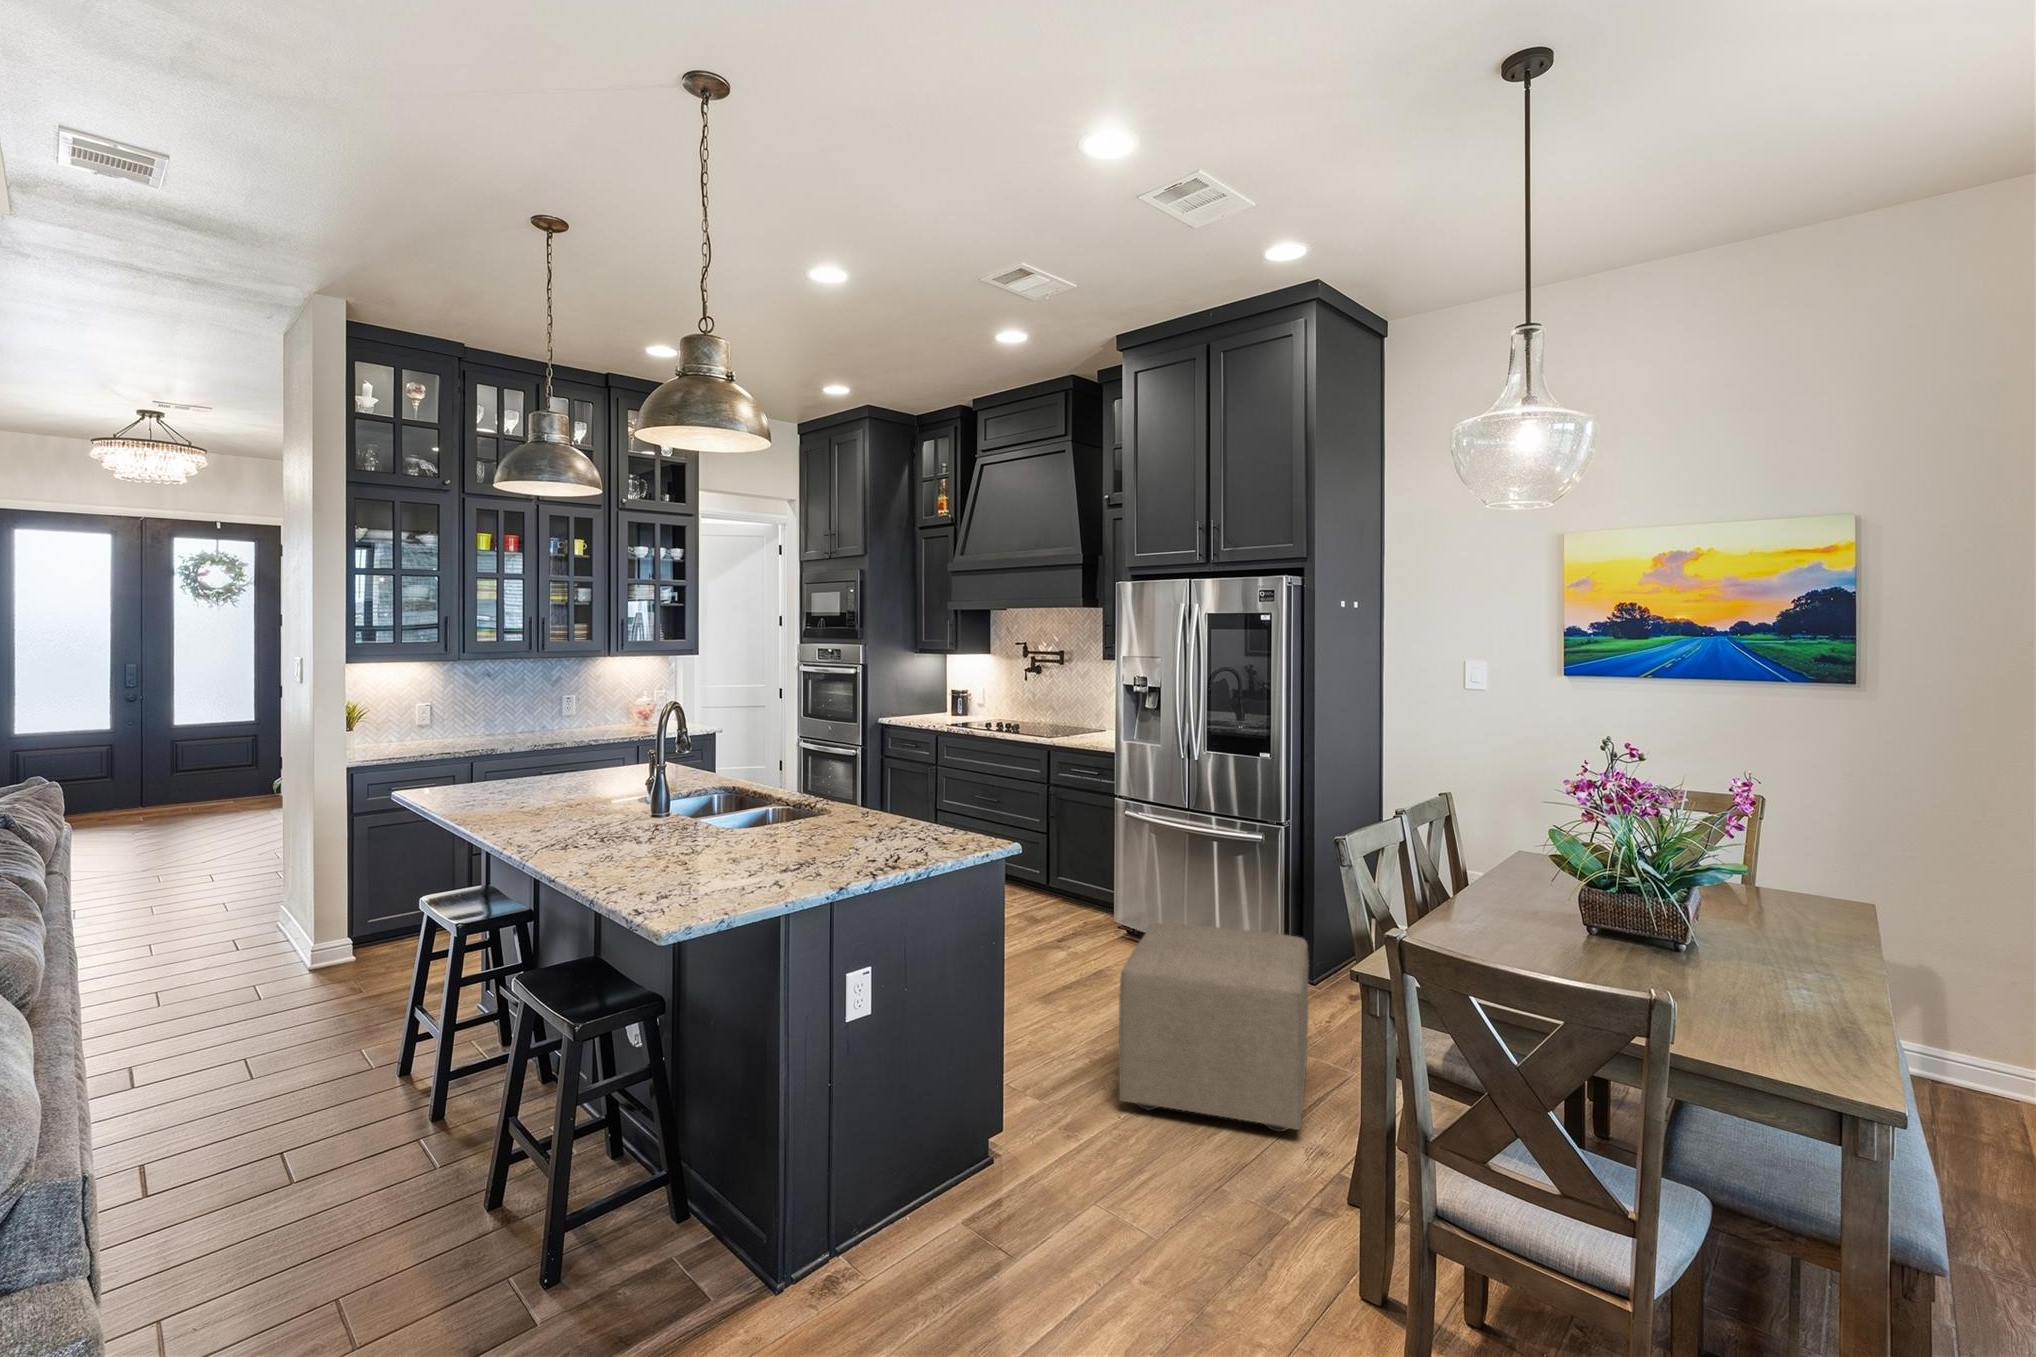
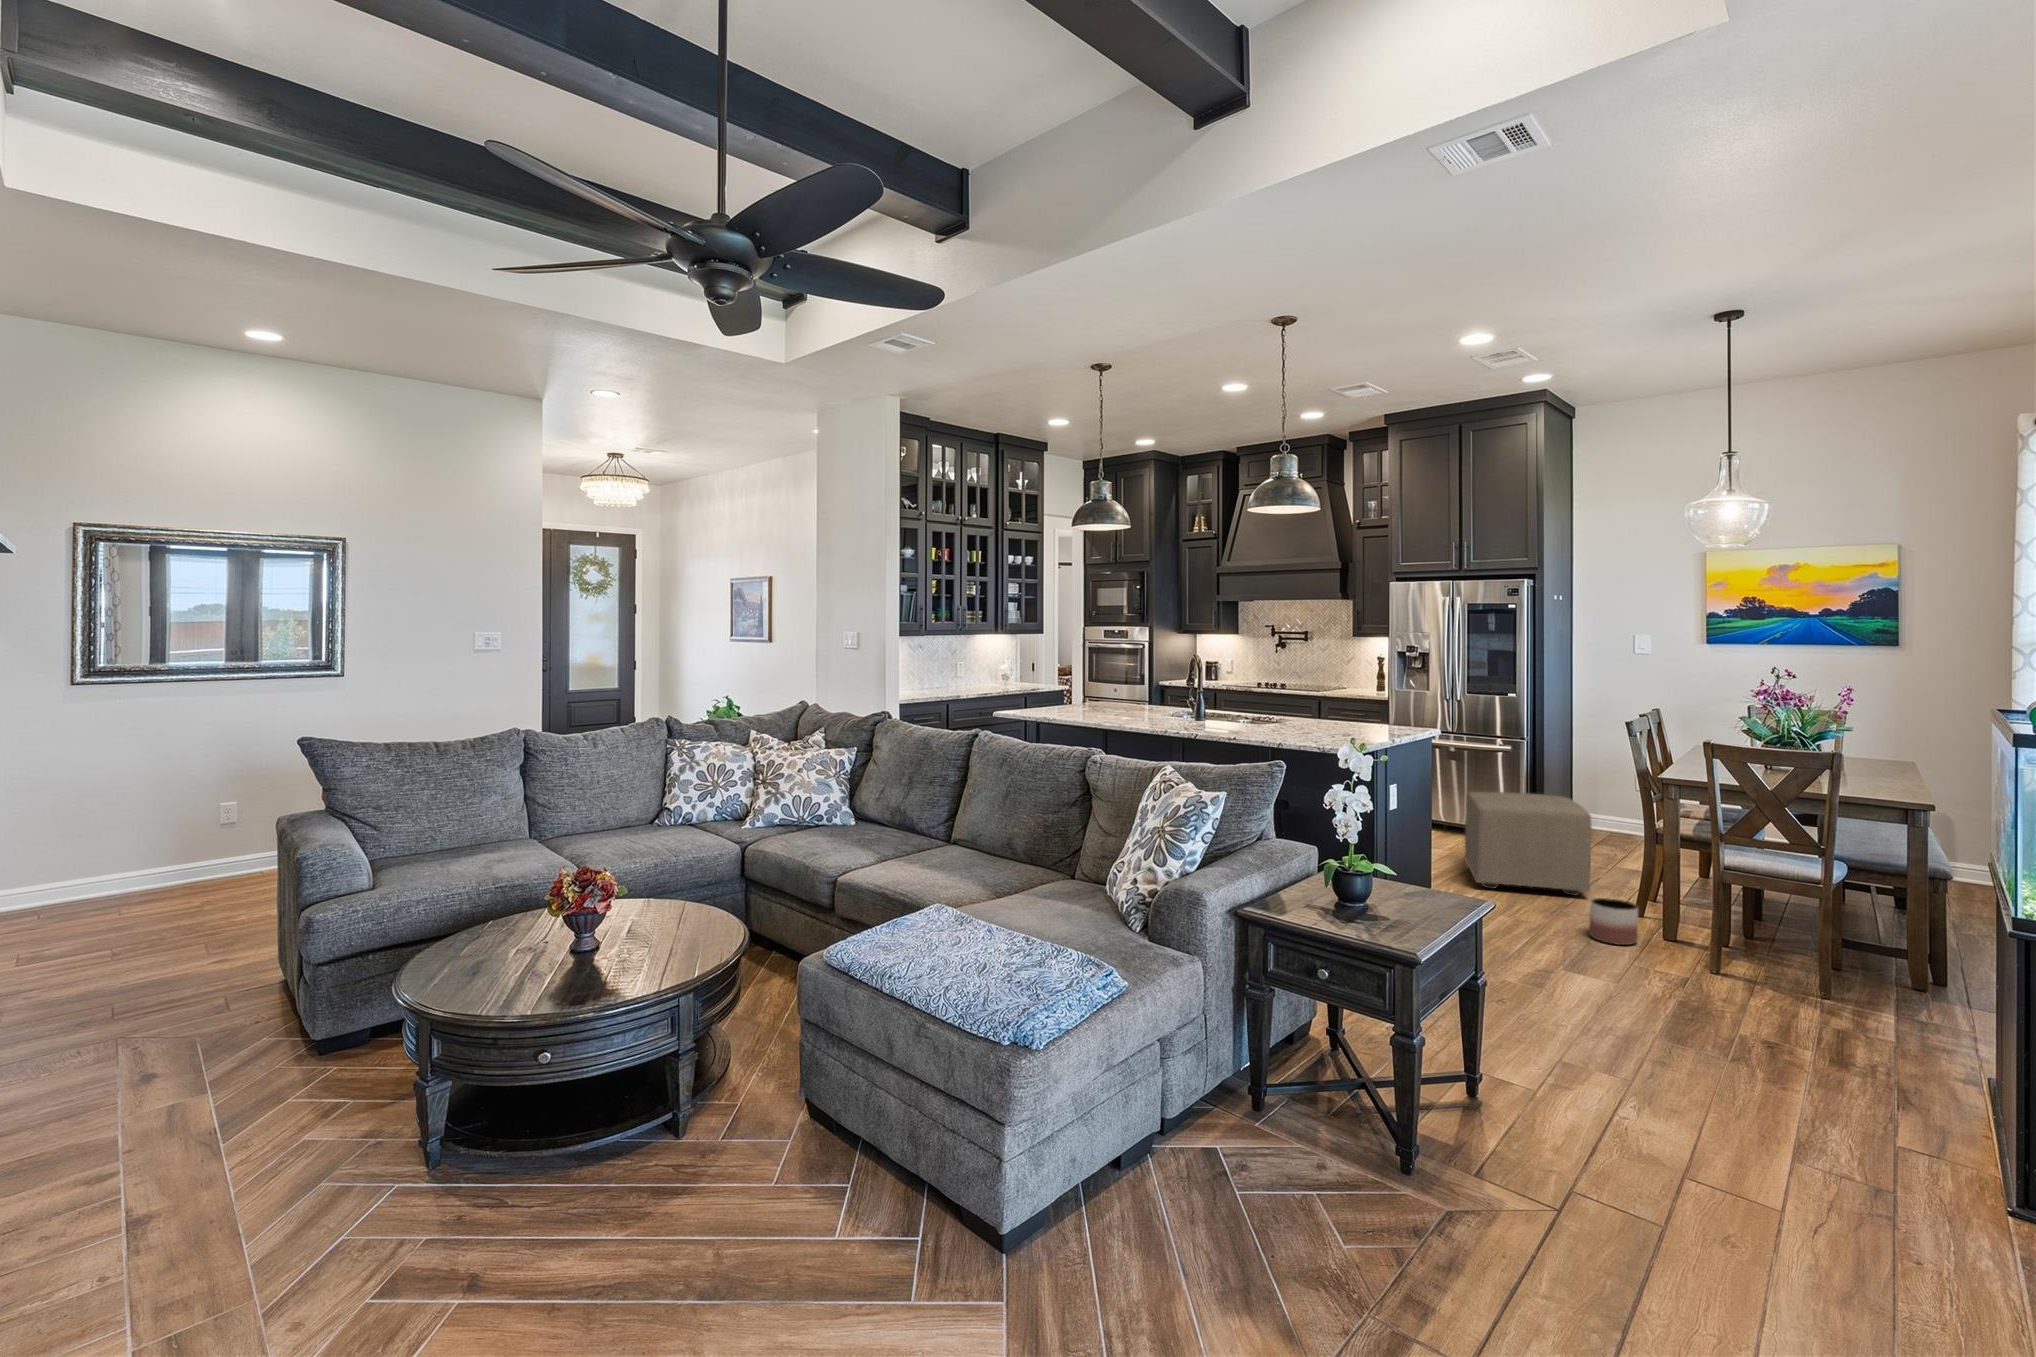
planter: none [1227,1193,1312,1312] -> present [1589,898,1638,945]

